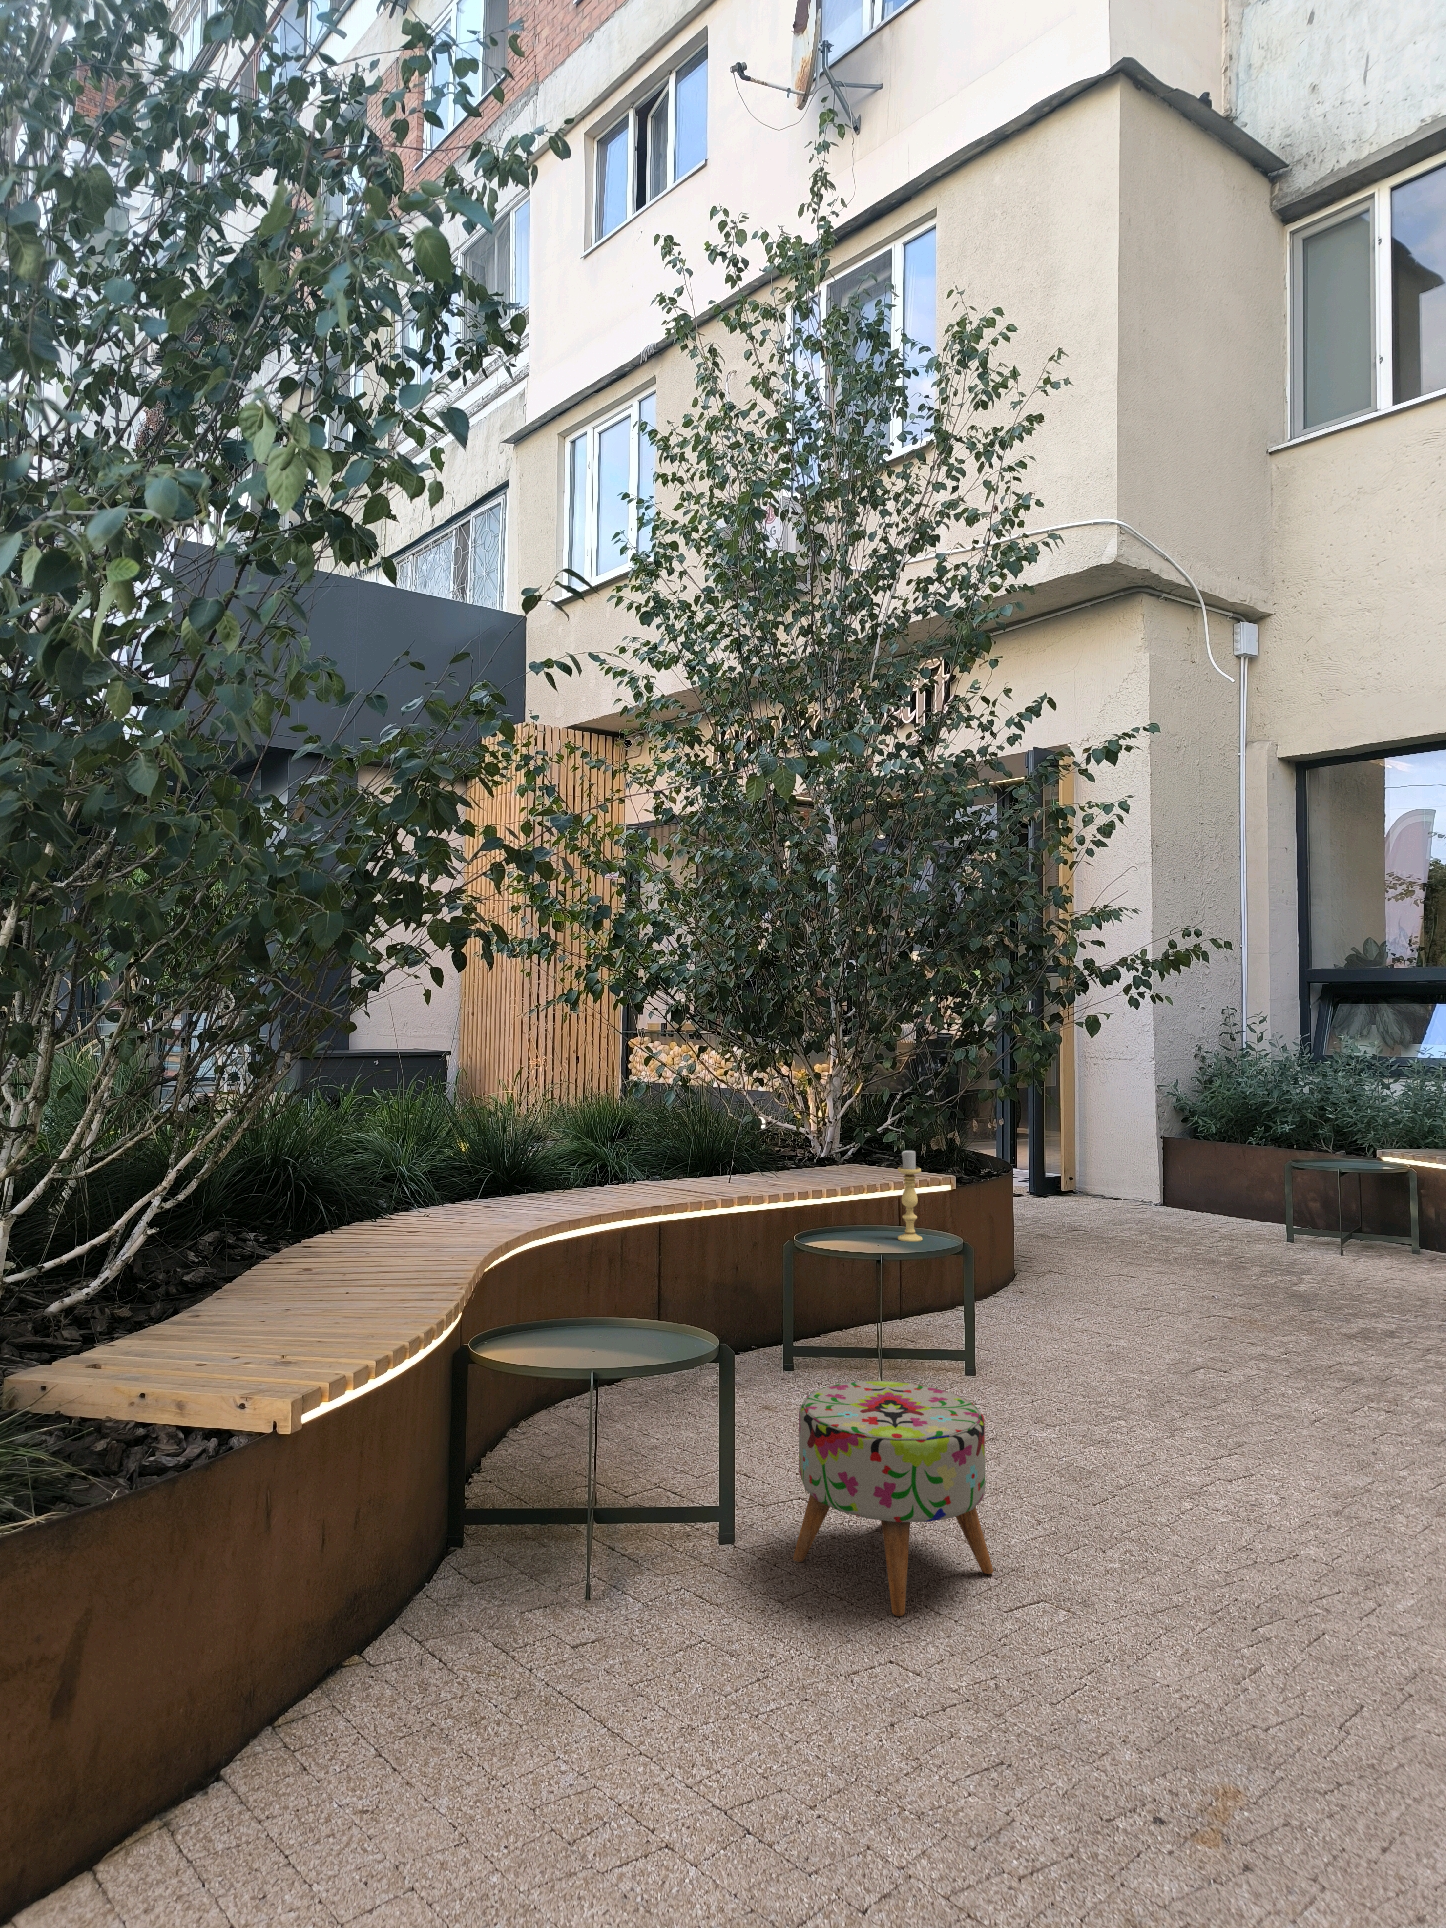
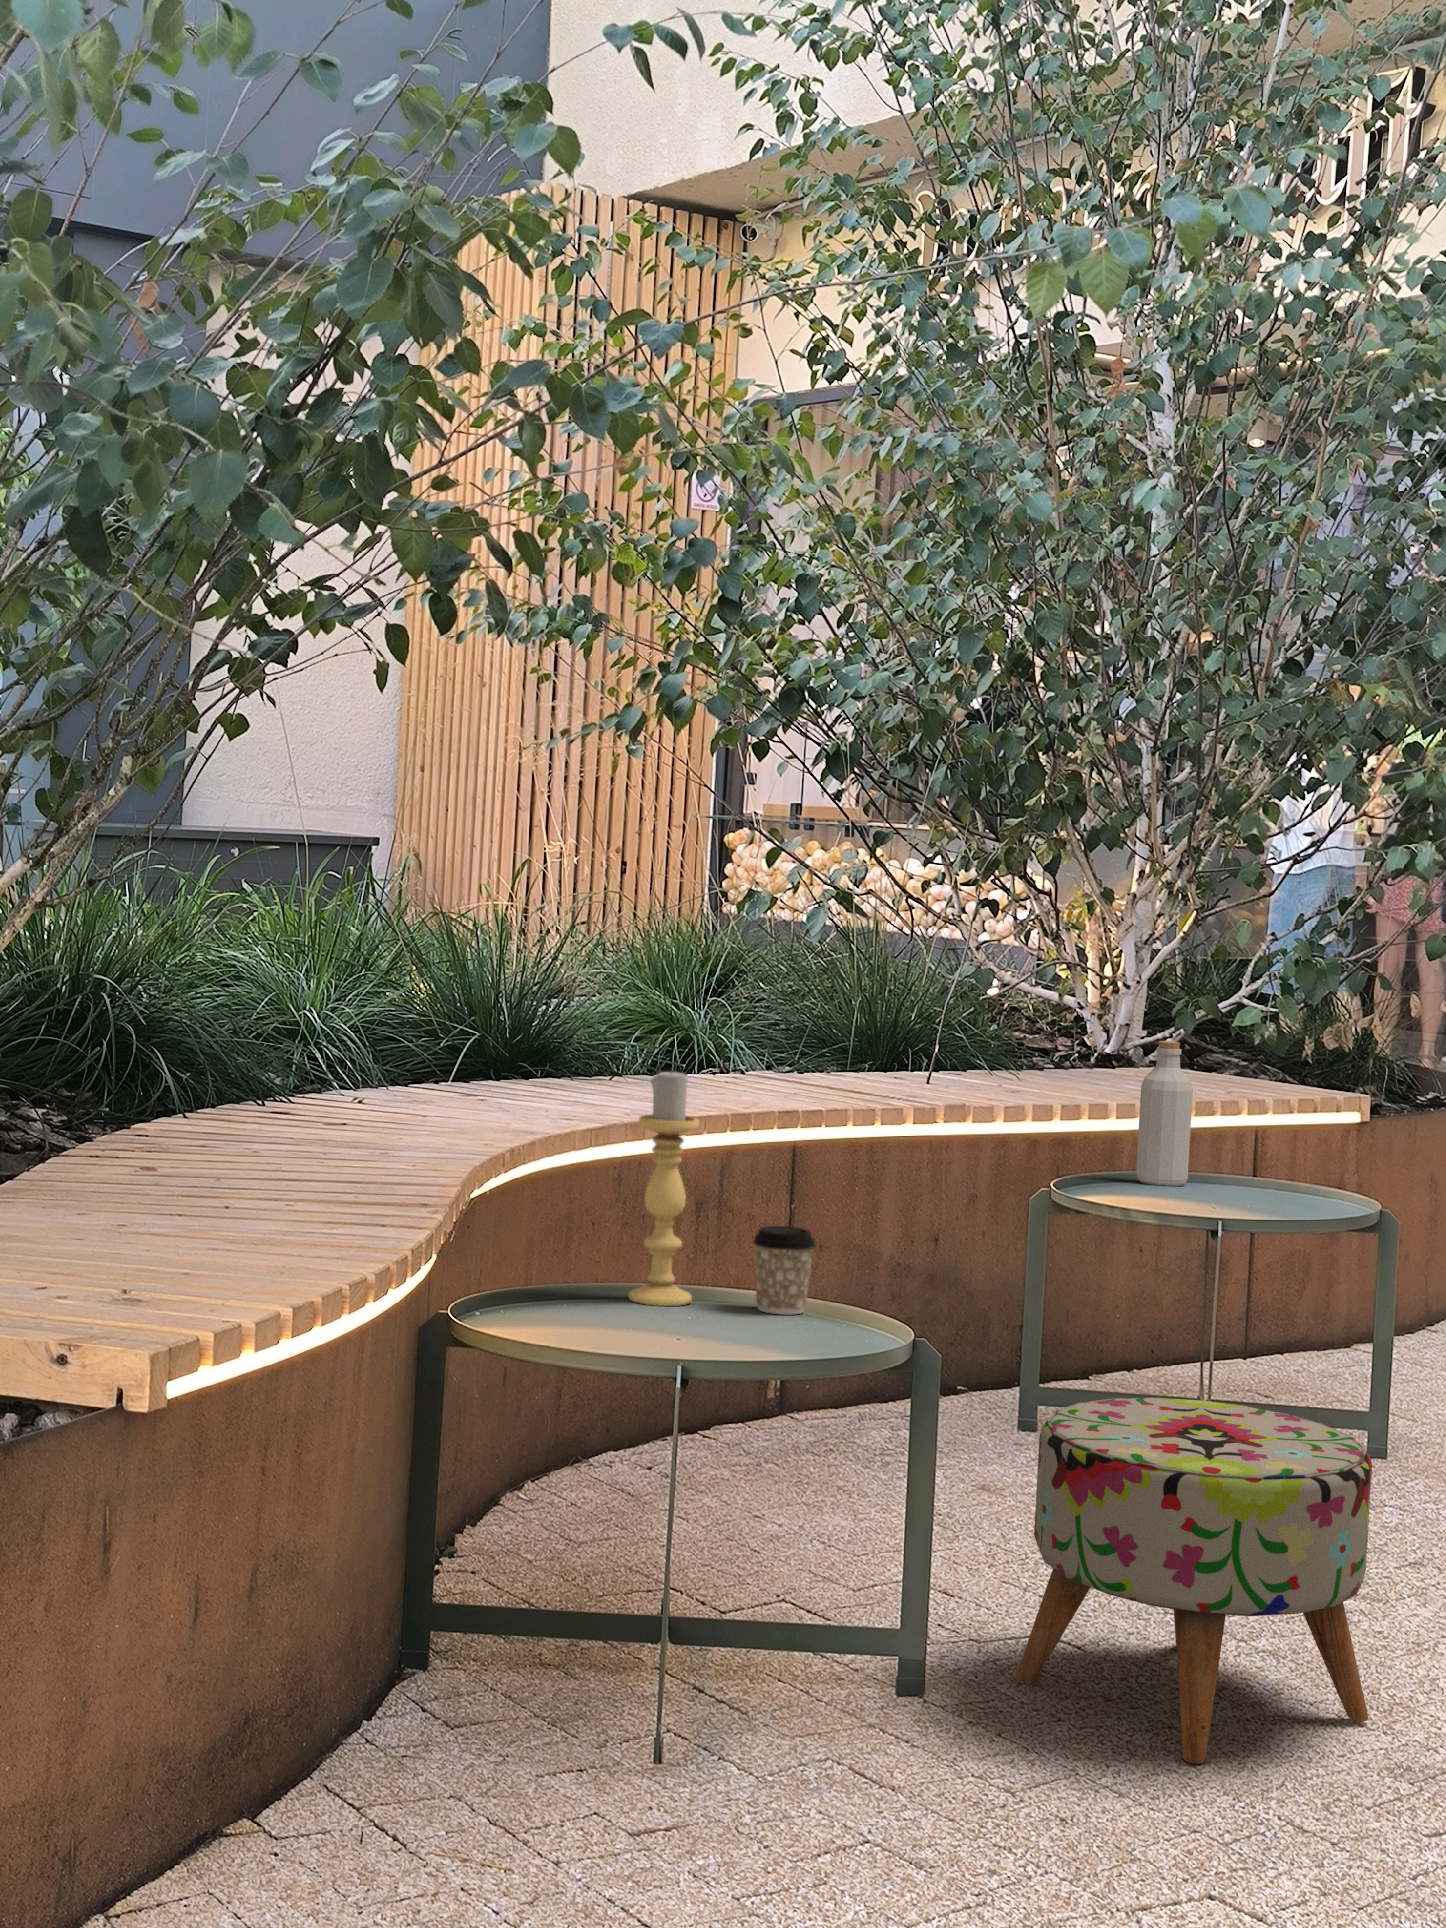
candle holder: present [898,1150,922,1242] -> present [629,1070,699,1306]
bottle: none [841,1160,868,1238] -> present [1136,1041,1193,1186]
coffee cup: none [634,1296,669,1349] -> present [754,1226,815,1315]

